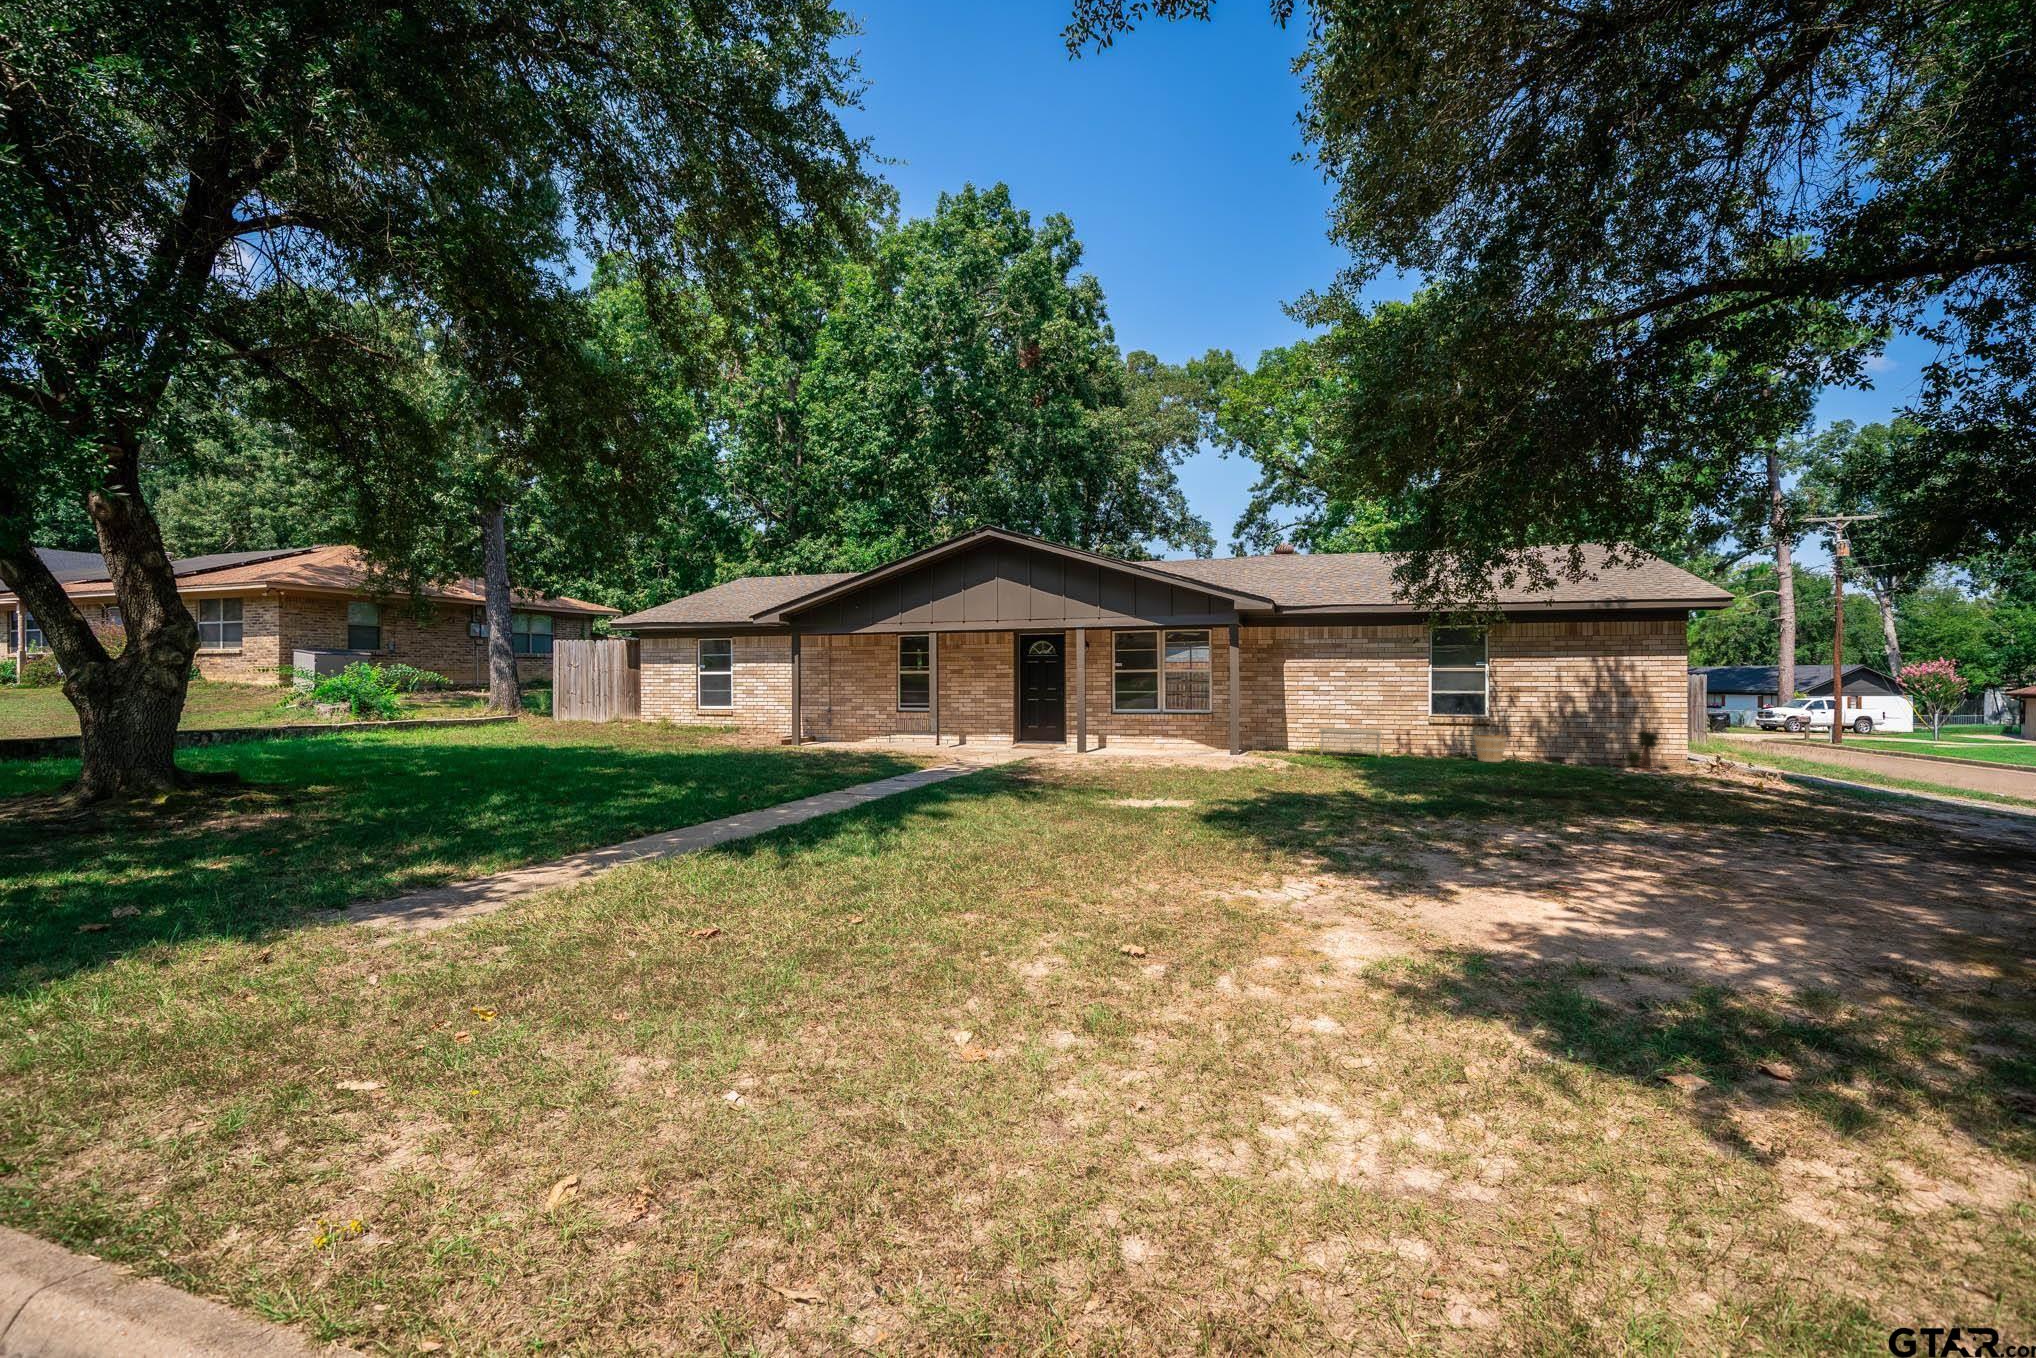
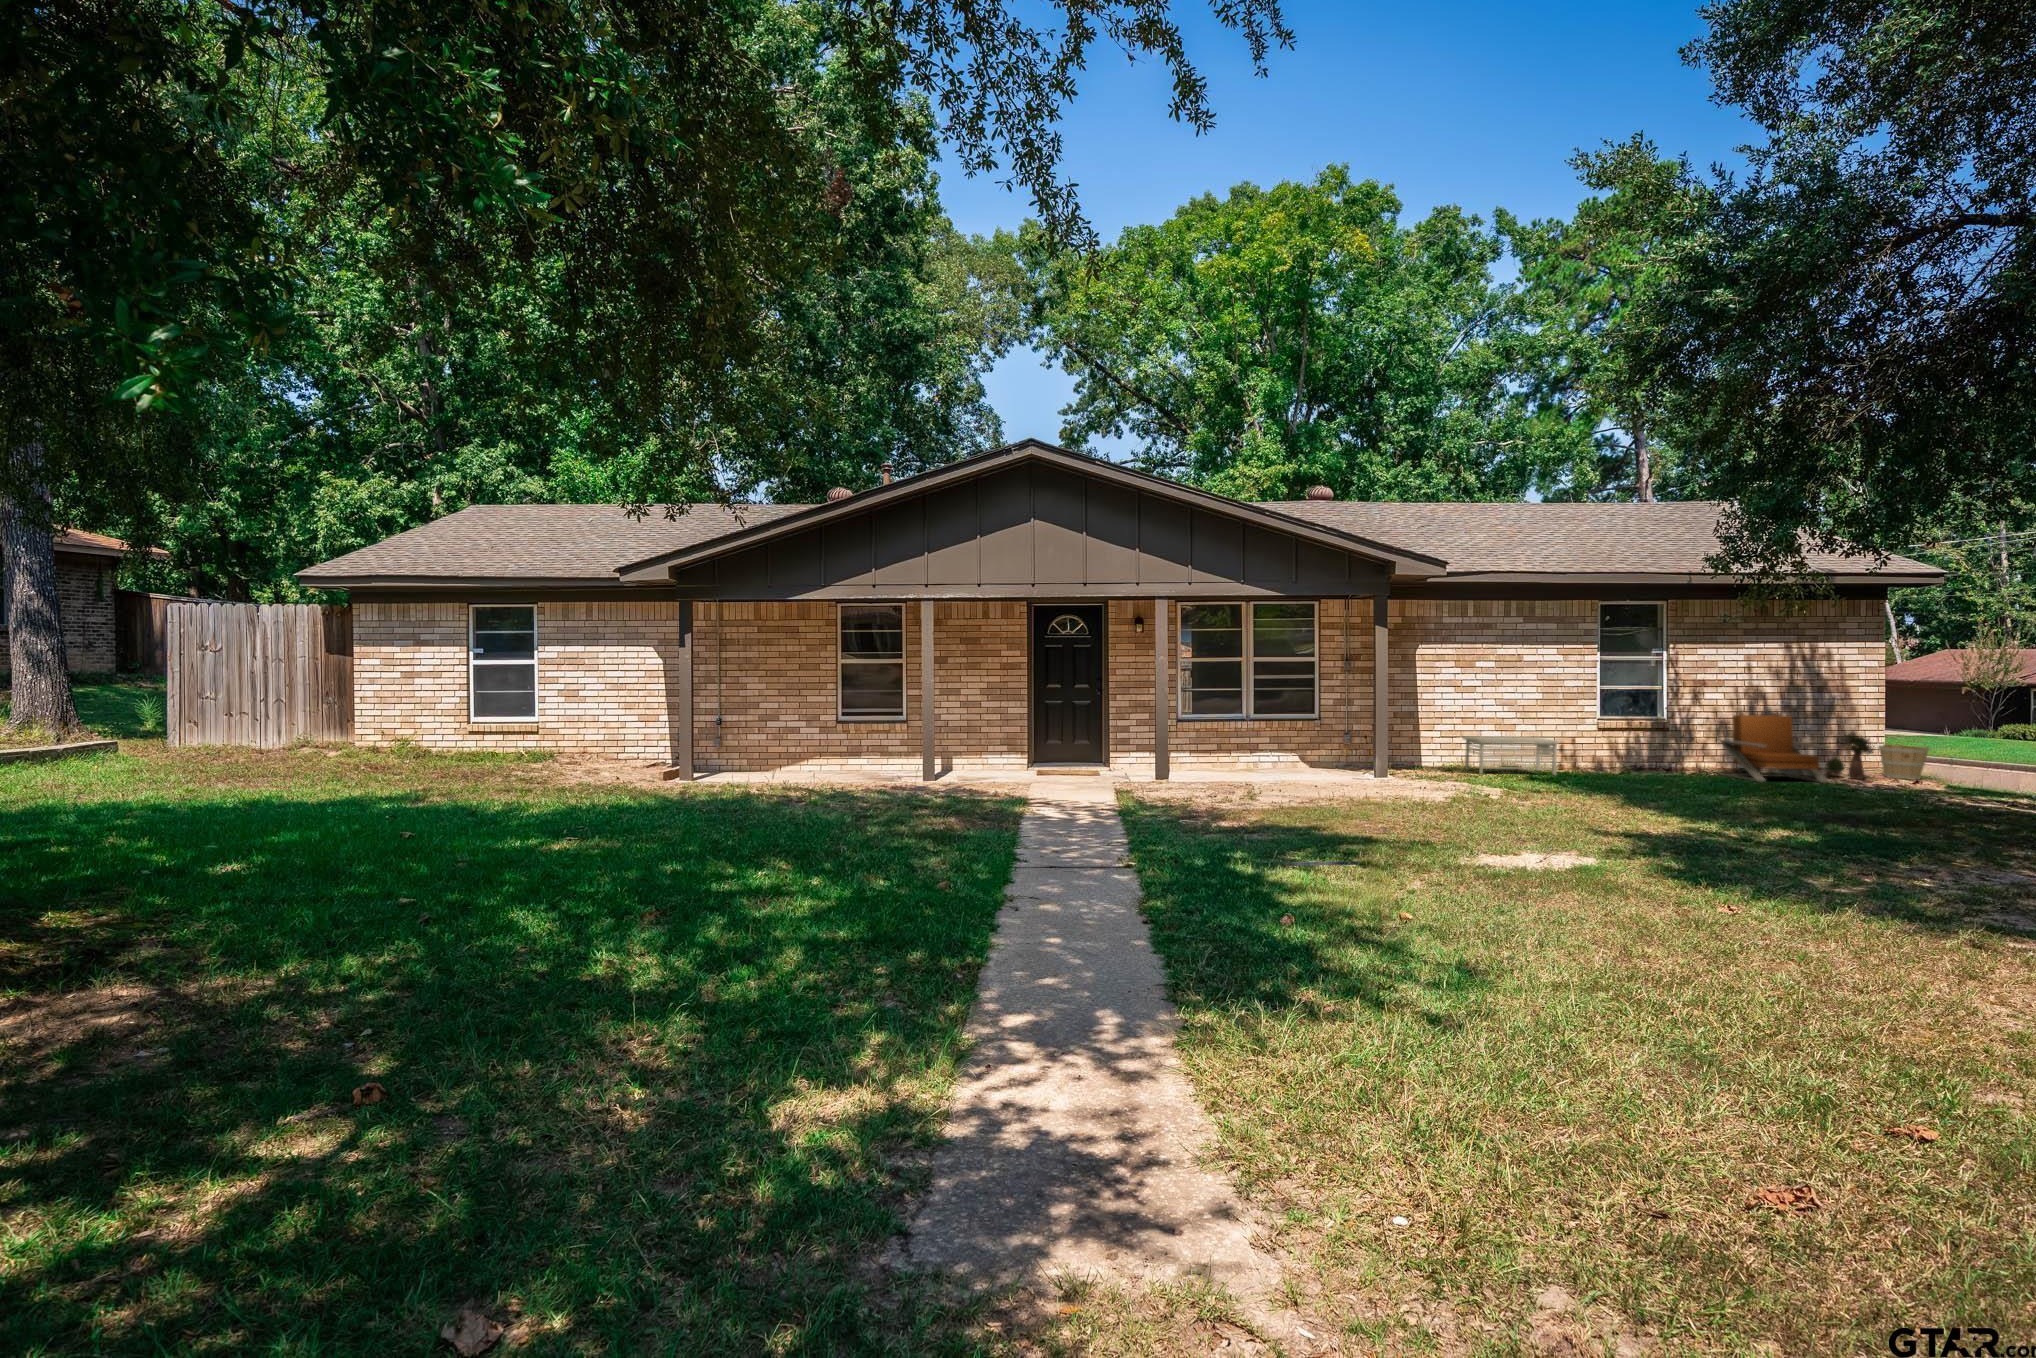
lounge chair: none [1529,714,1604,769] -> present [1720,715,1829,783]
wooden bucket: present [1474,735,1507,762] -> present [1878,744,1929,780]

